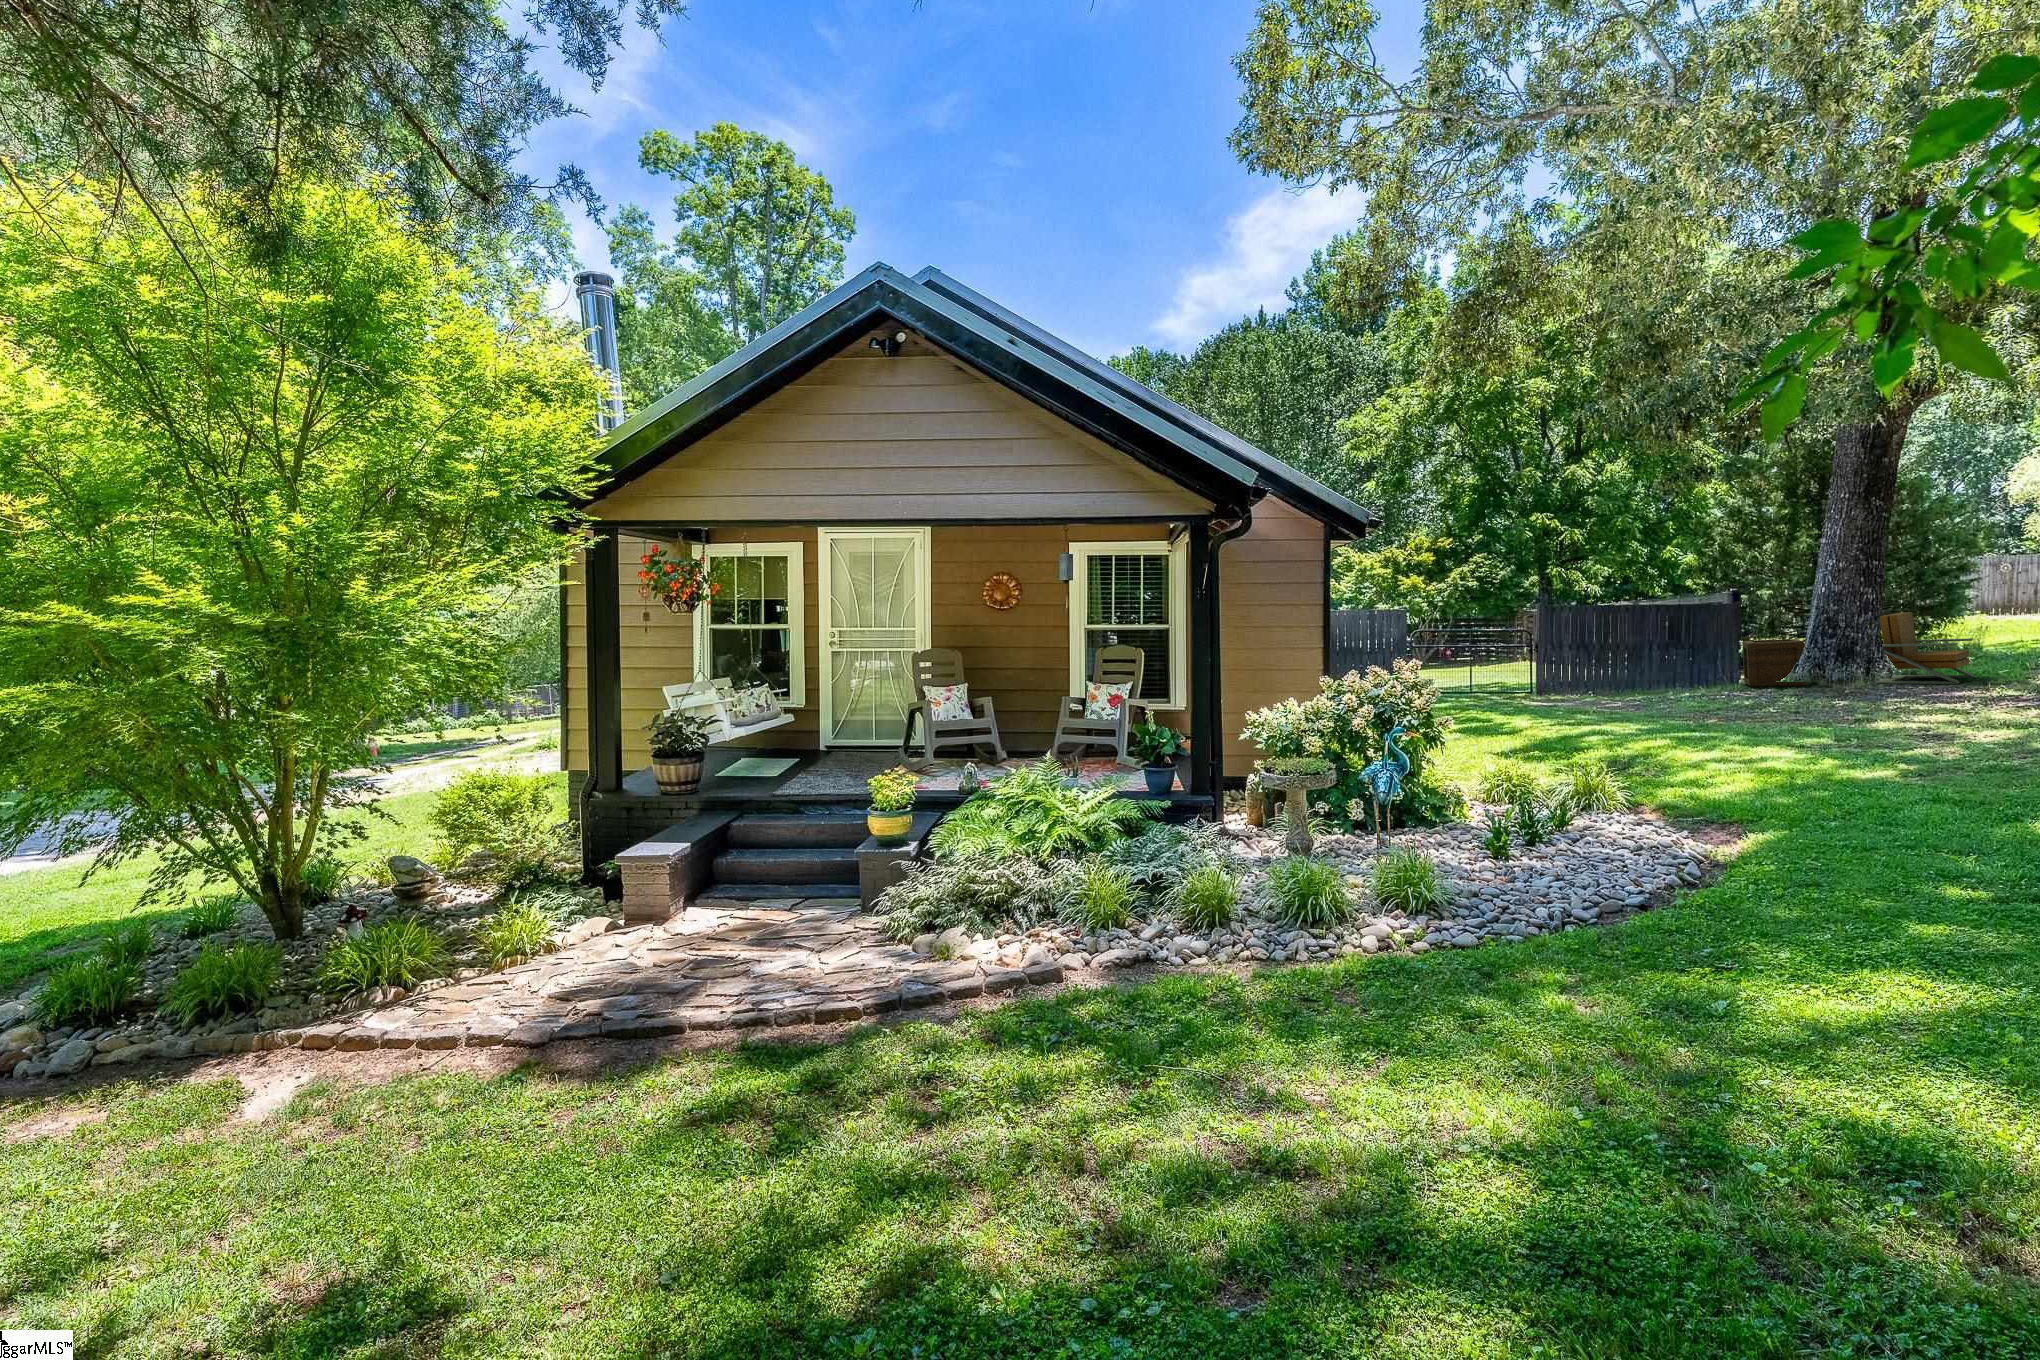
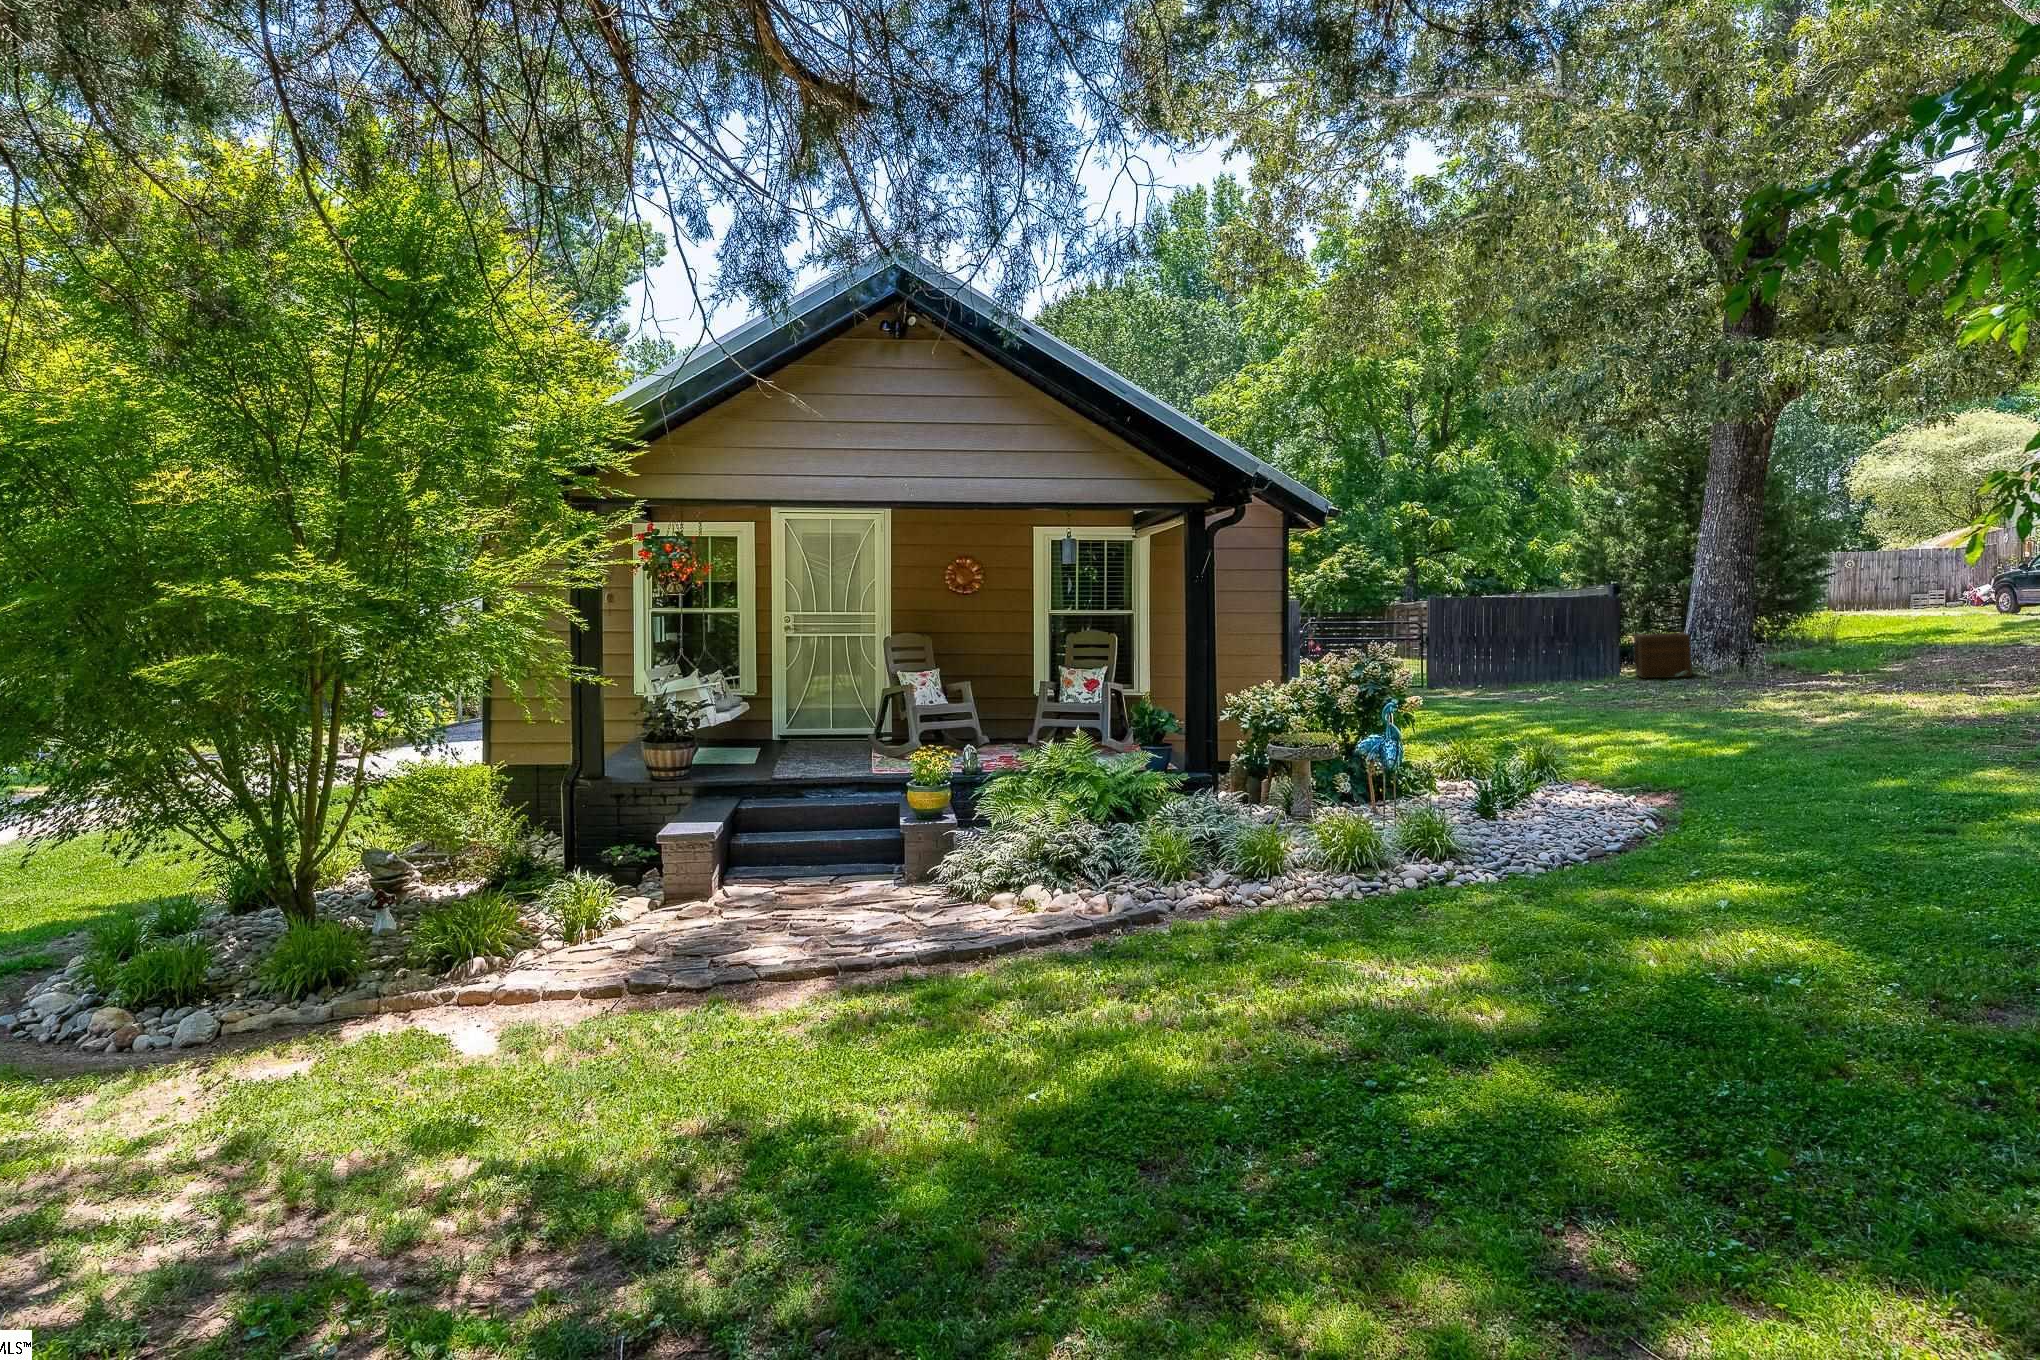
lounge chair: present [1876,612,1975,684] -> none [1748,607,1835,675]

